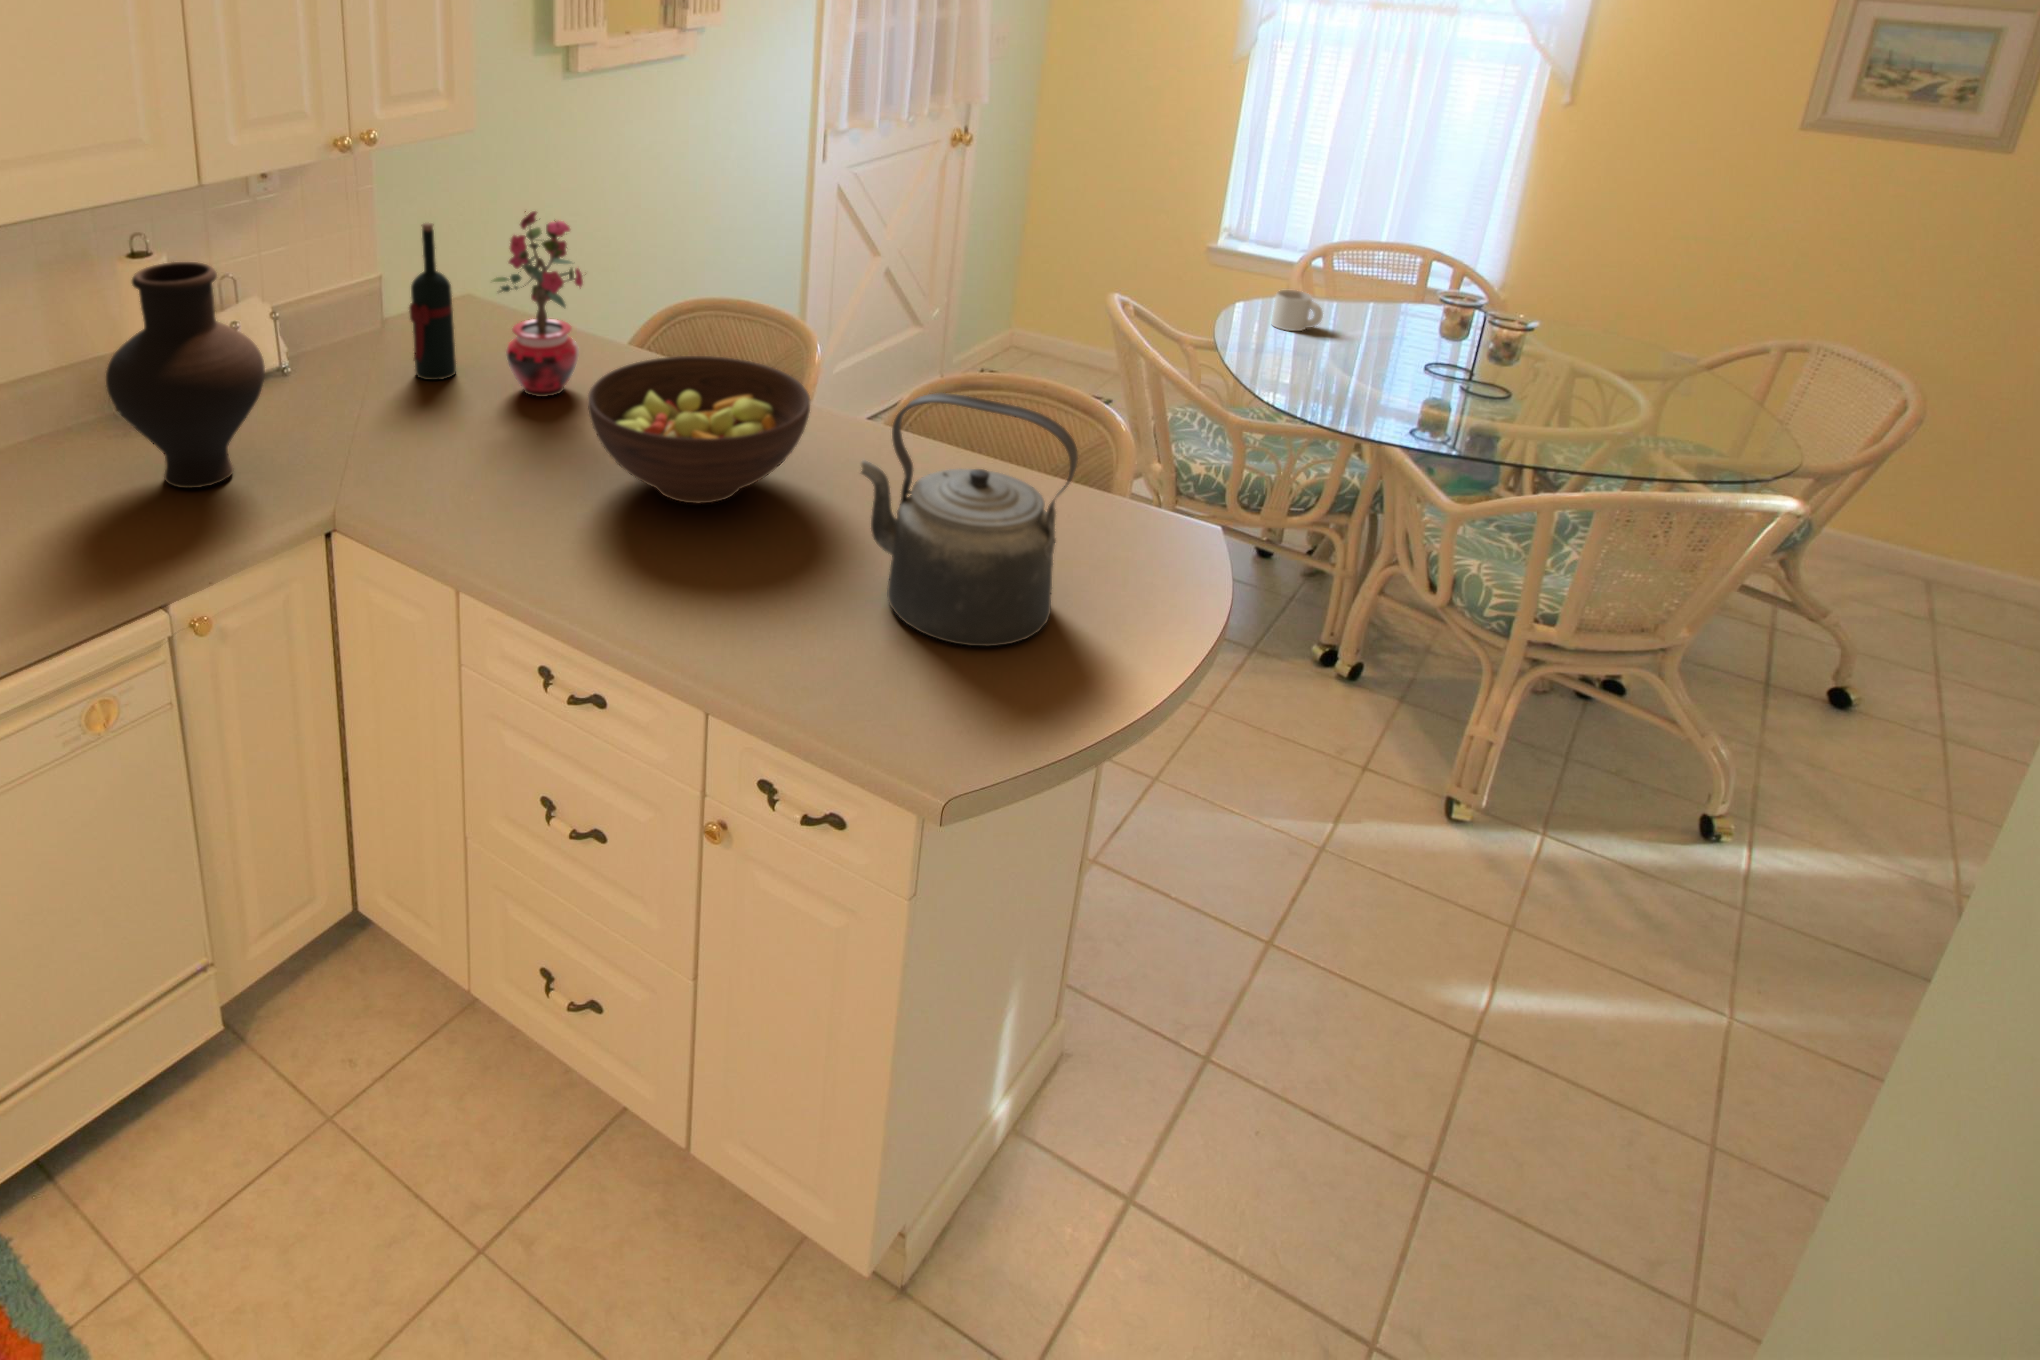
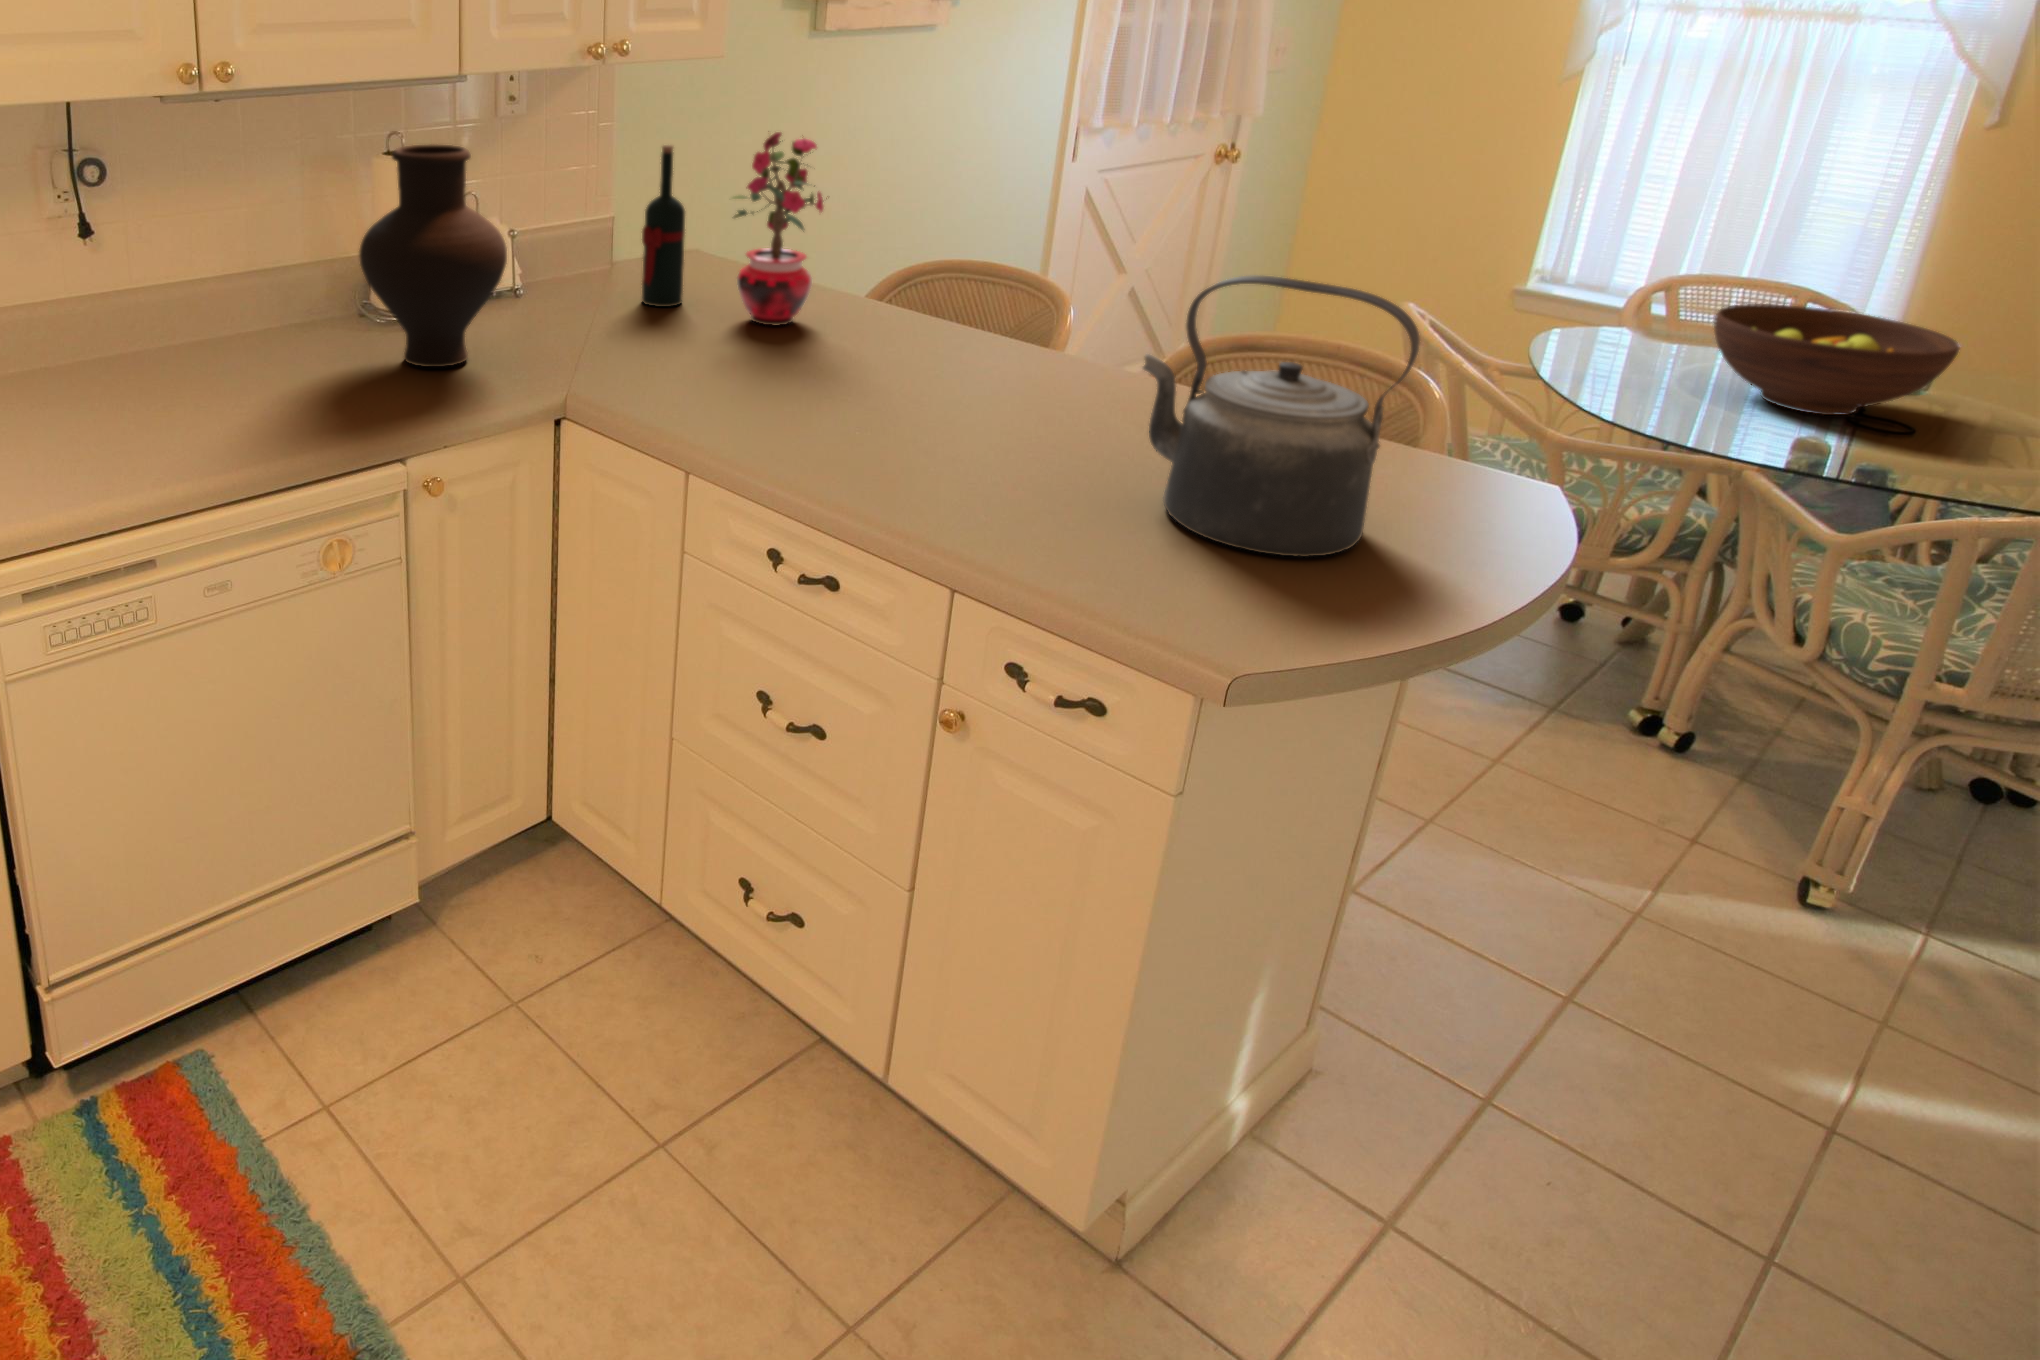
mug: present [1271,290,1323,331] -> none [1591,307,1661,353]
fruit bowl: present [588,356,810,504] -> present [1714,304,1959,415]

